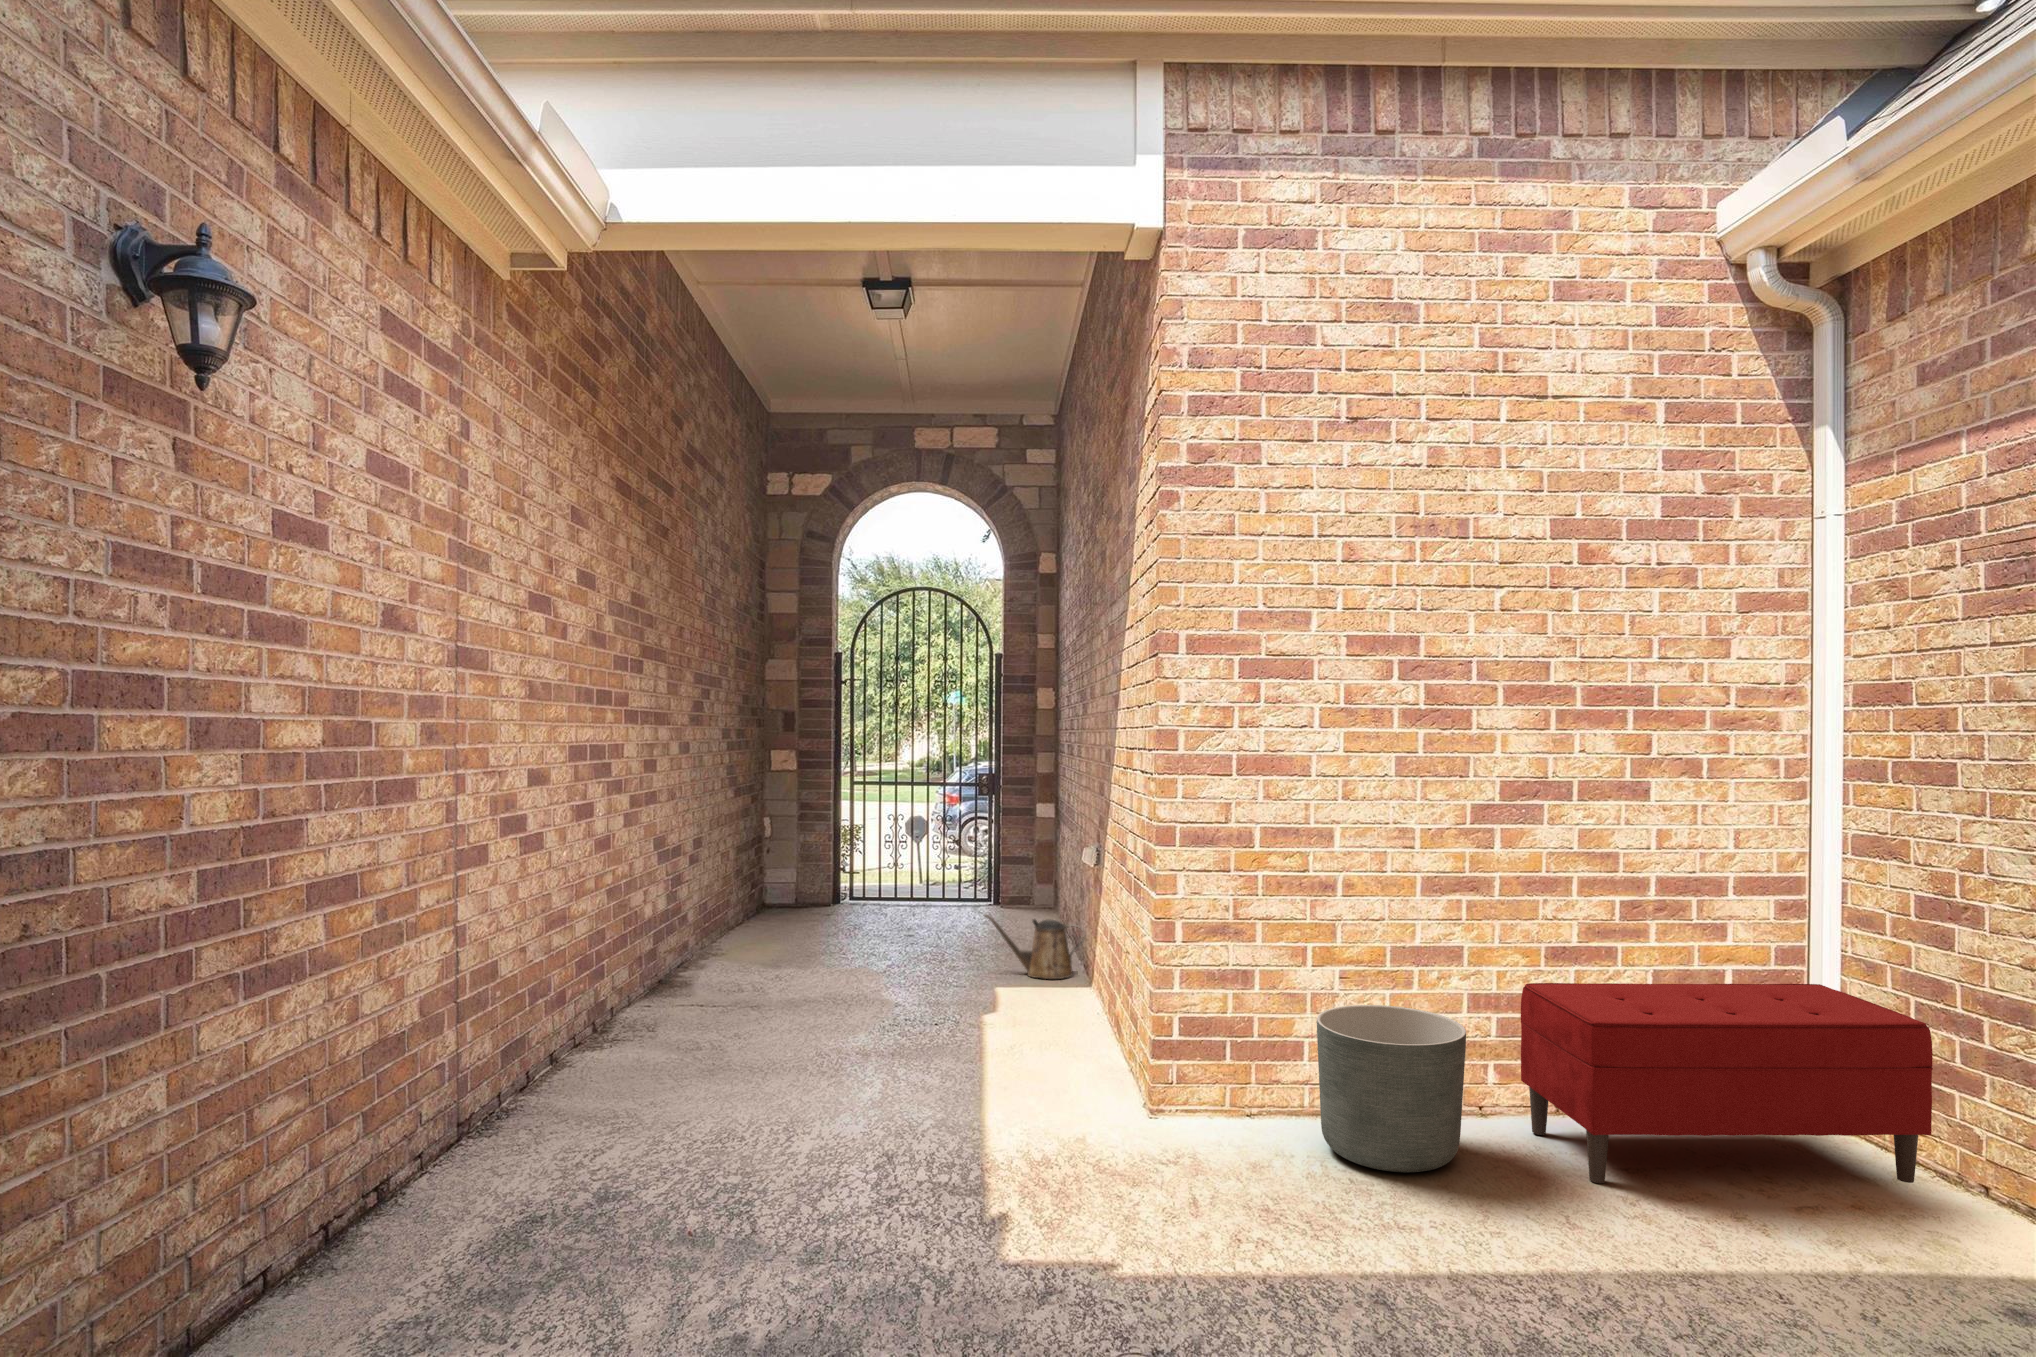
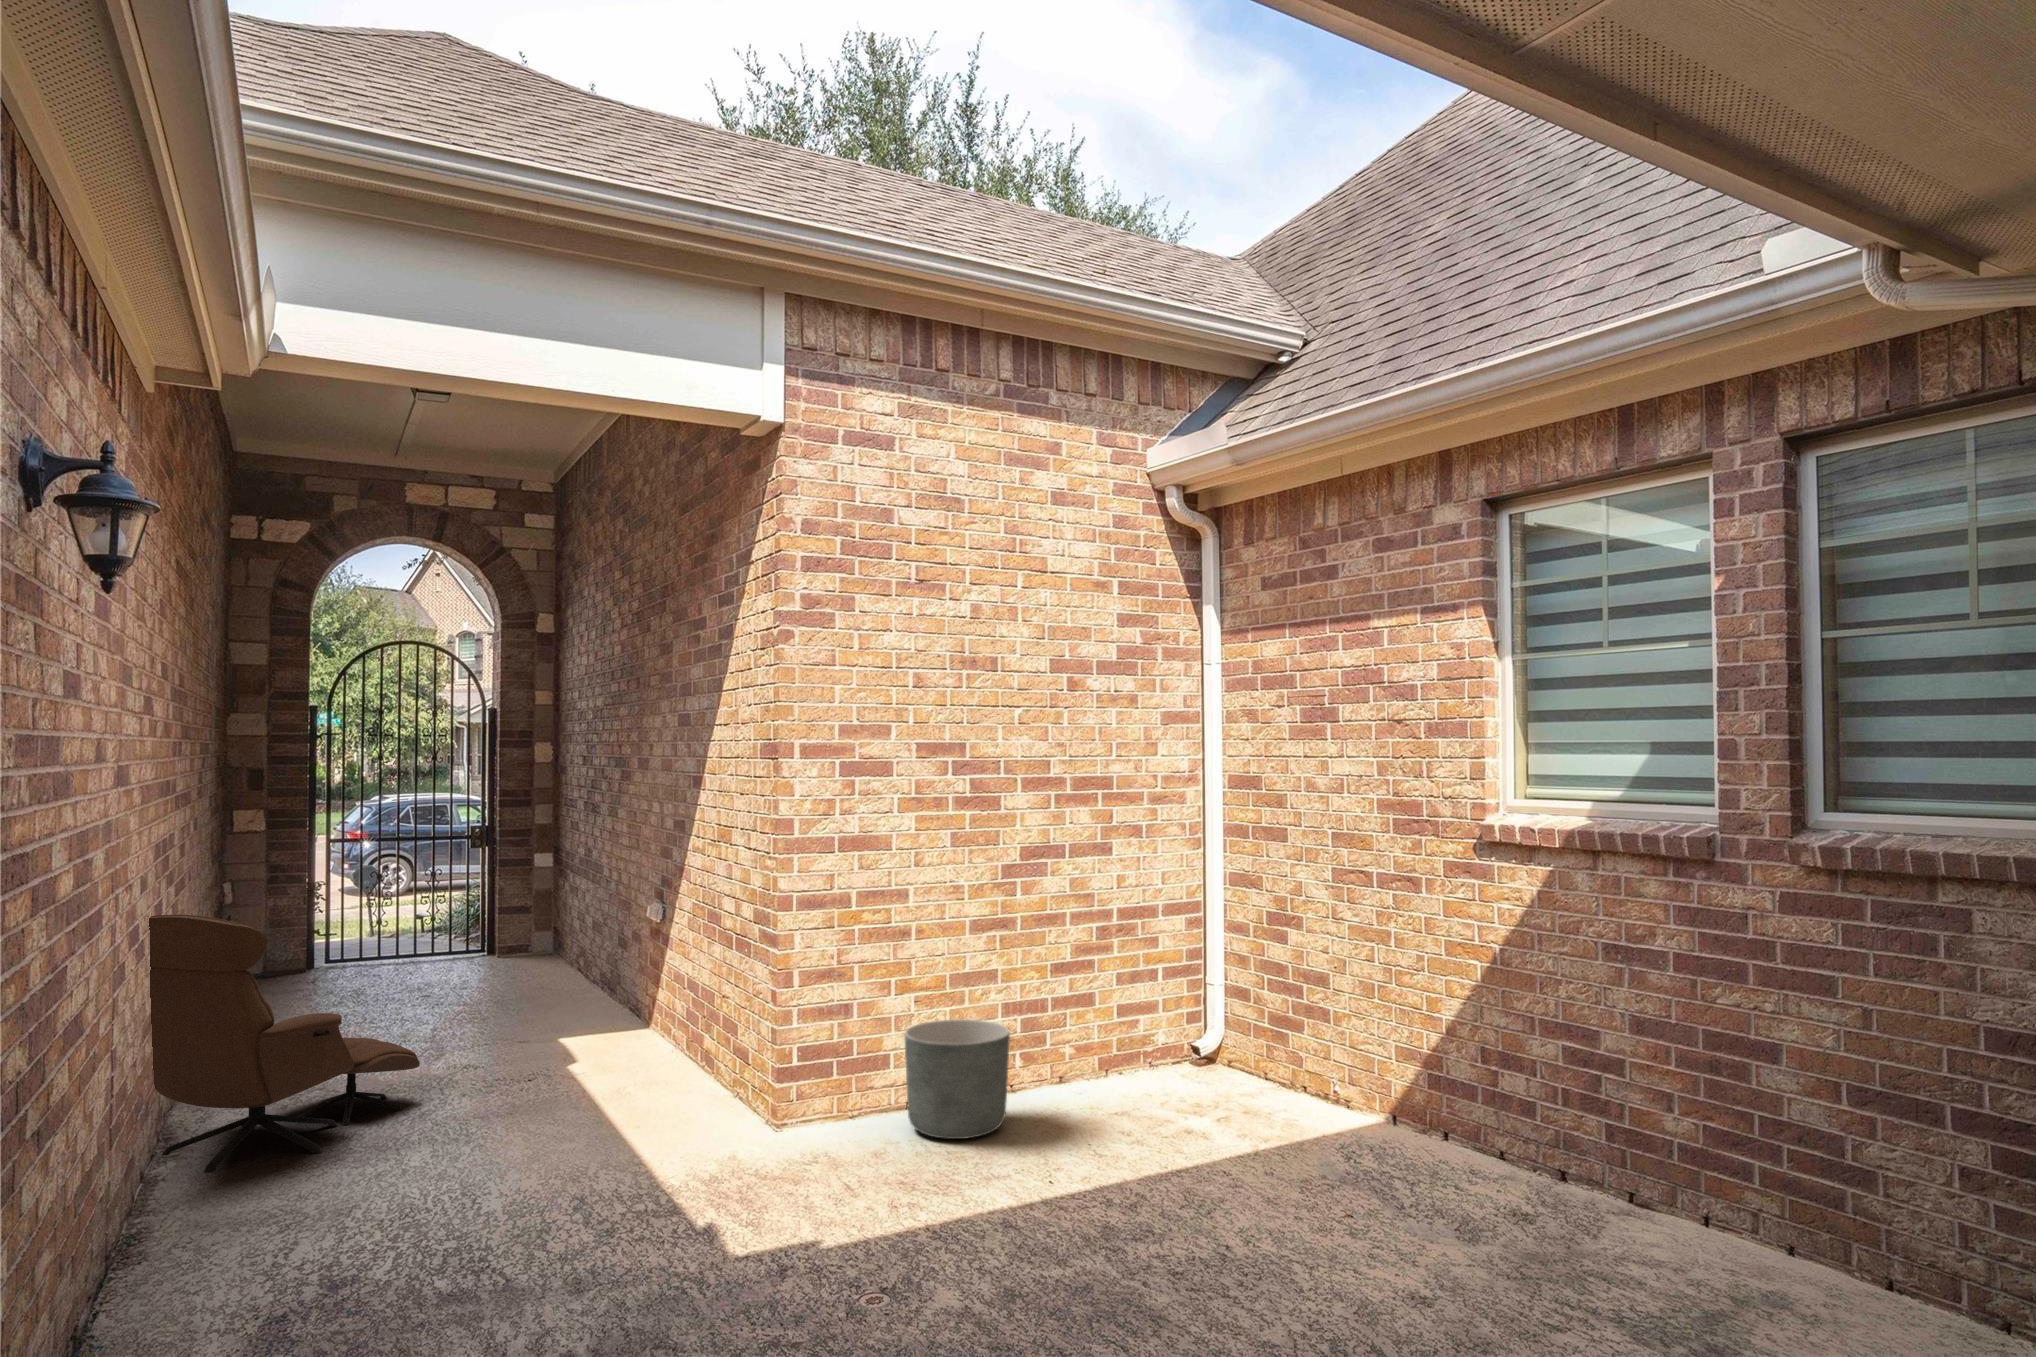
lounge chair: none [551,804,825,1062] -> present [148,915,420,1173]
watering can: present [984,914,1084,979] -> none [553,989,650,1044]
bench: present [1521,983,1933,1183] -> none [1036,972,1277,1123]

